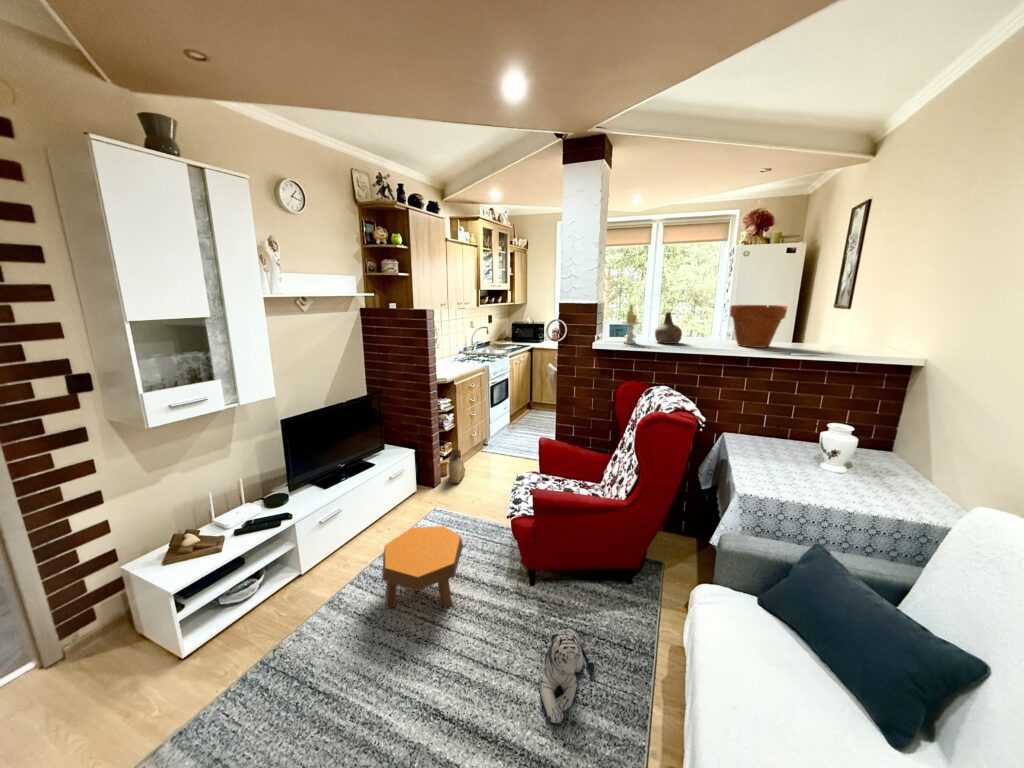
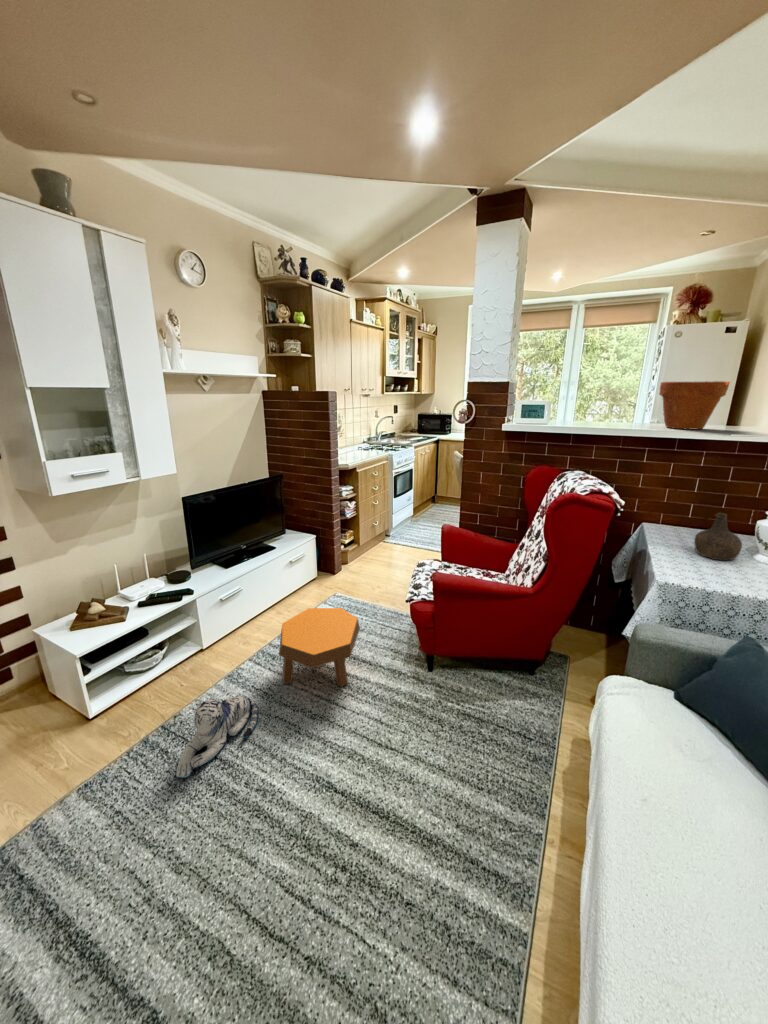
candle: present [622,304,640,344] -> none [534,382,557,425]
bottle: present [655,312,682,344] -> present [694,513,742,560]
woven basket: present [449,450,465,483] -> none [346,529,365,570]
plush toy: present [540,628,594,723] -> present [176,695,259,778]

